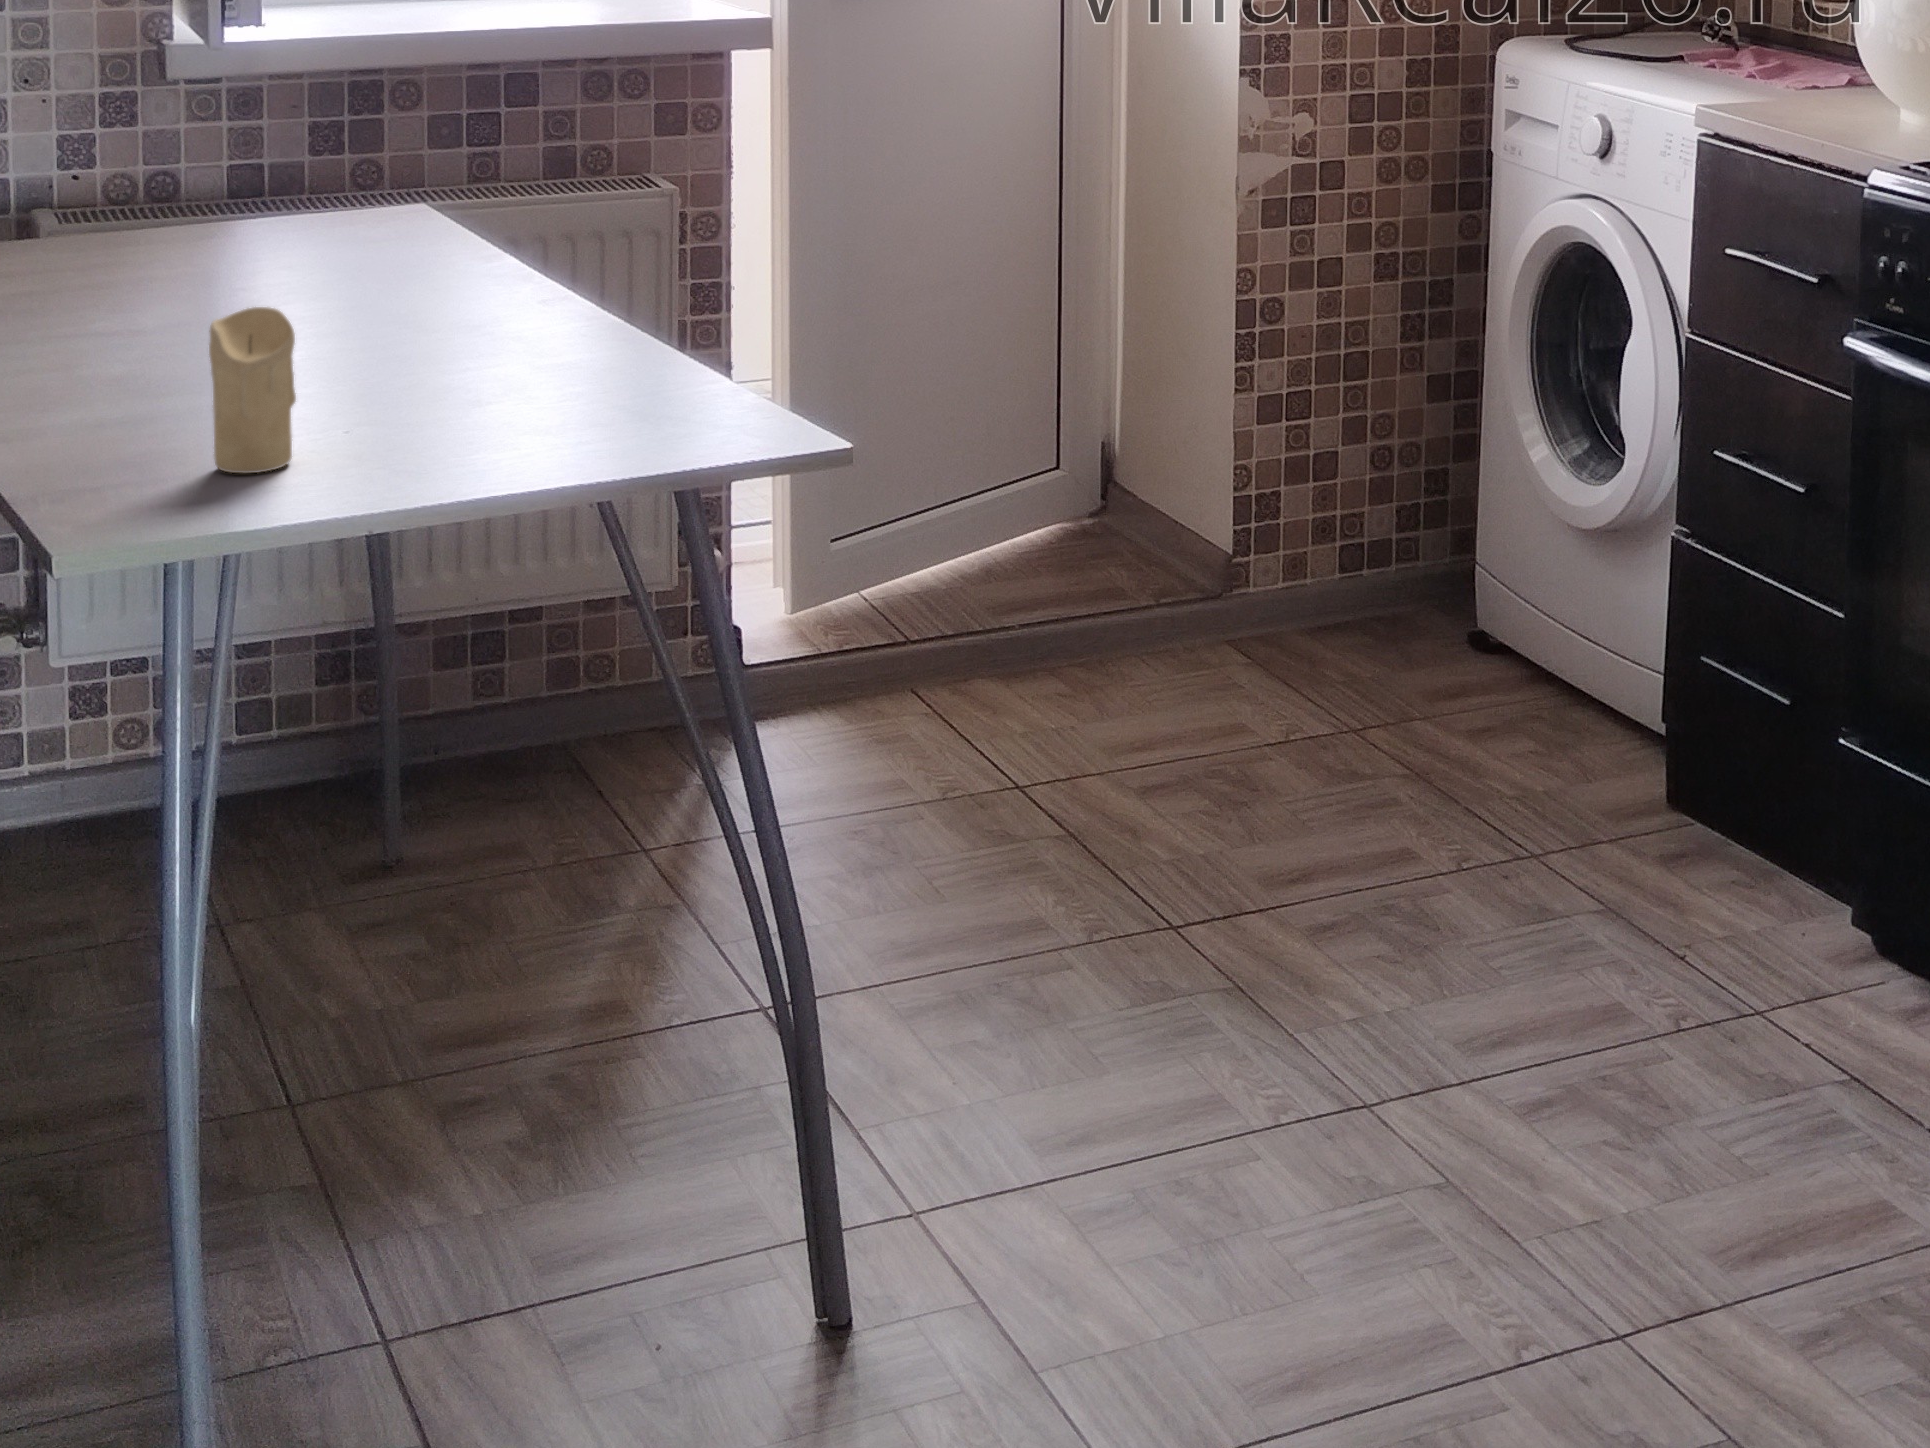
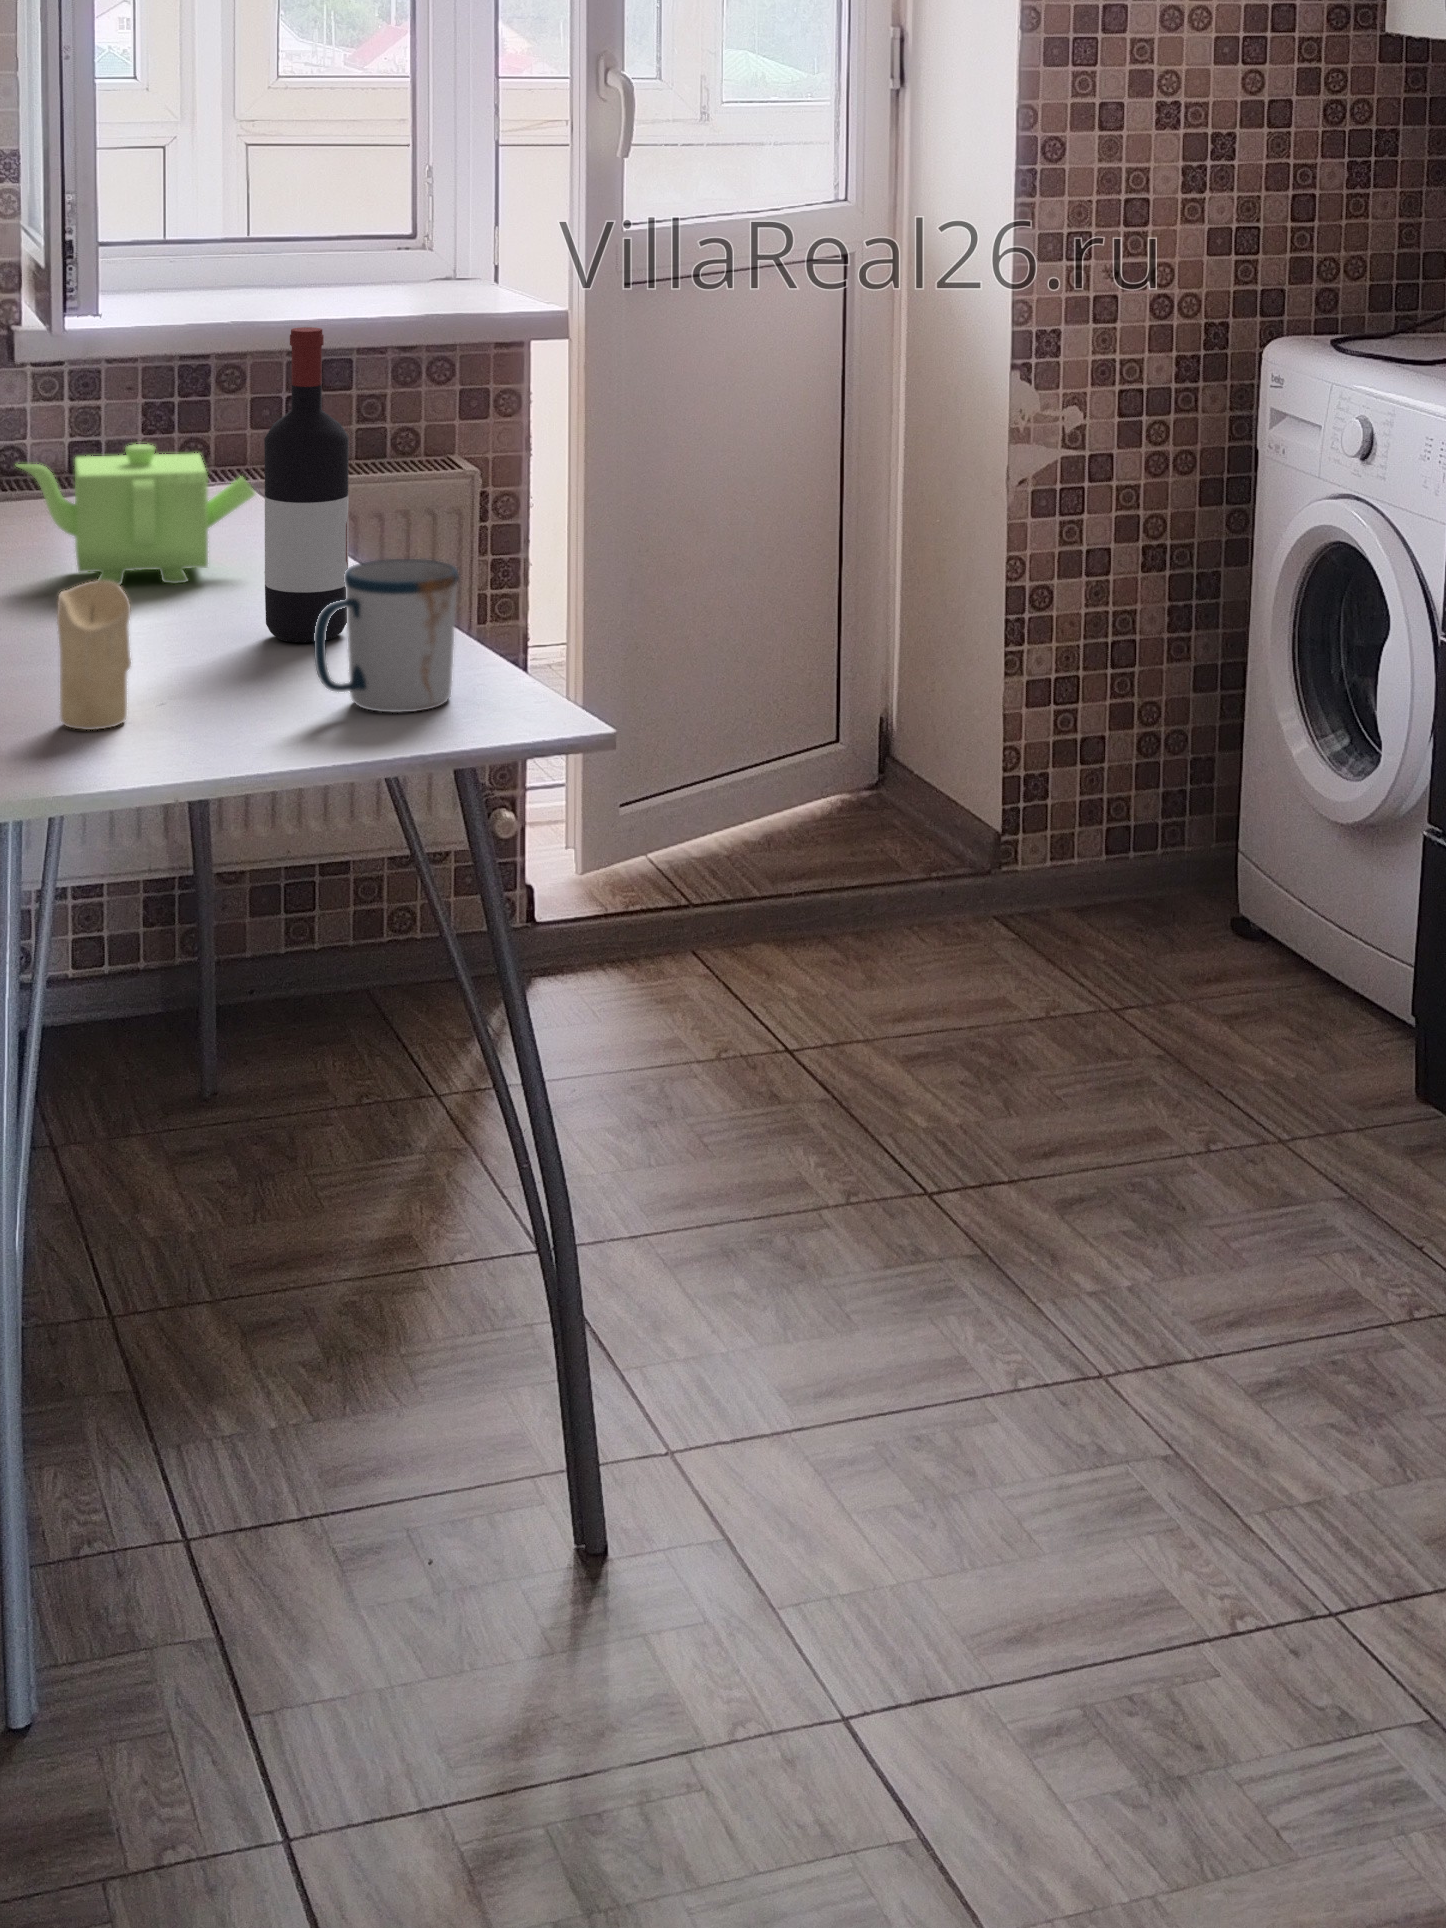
wine bottle: none [448,27,543,371] -> present [264,327,349,643]
teapot: none [165,161,441,317] -> present [17,444,255,585]
mug: none [506,275,668,443] -> present [314,559,458,712]

